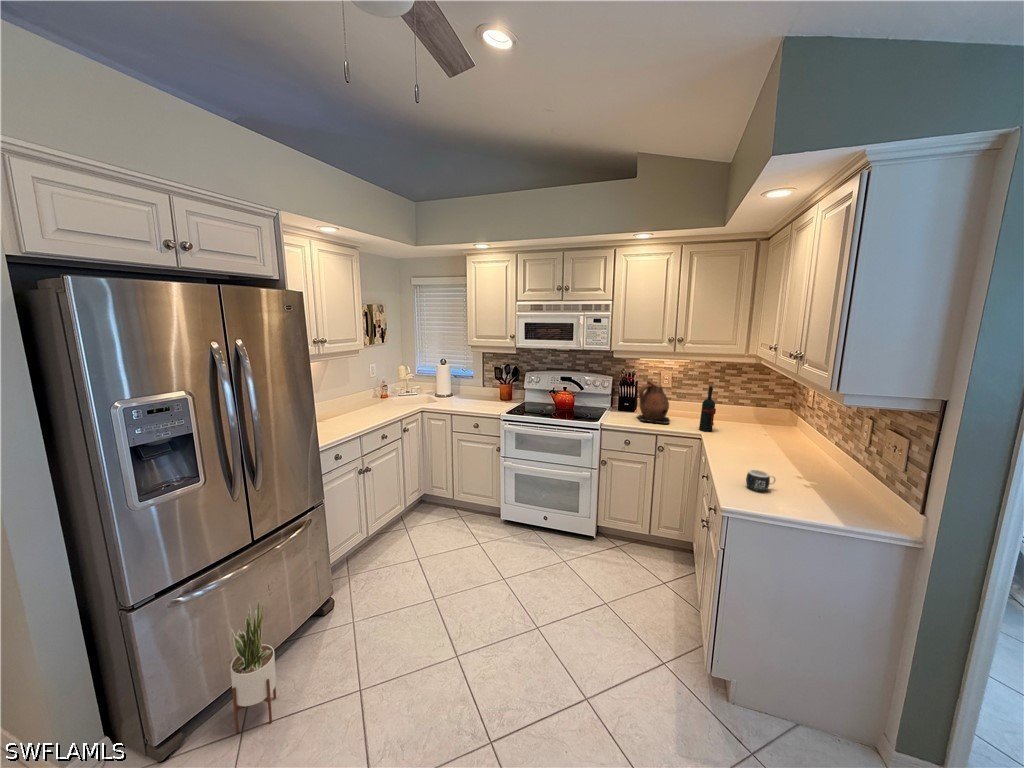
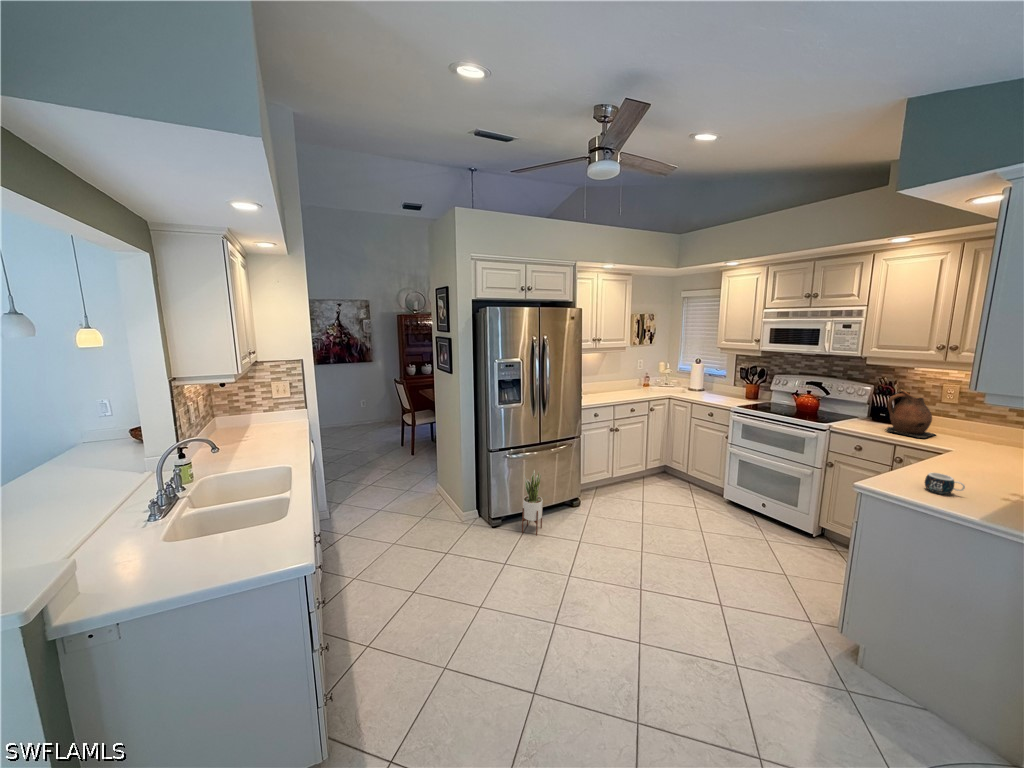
wine bottle: present [699,385,716,432] -> none [964,399,991,453]

